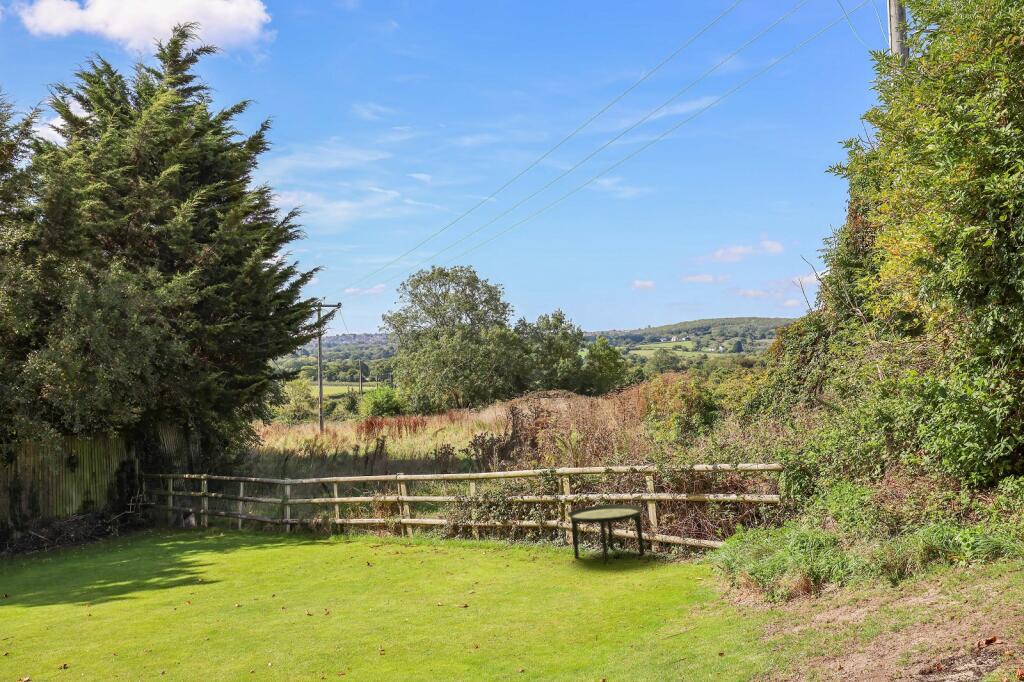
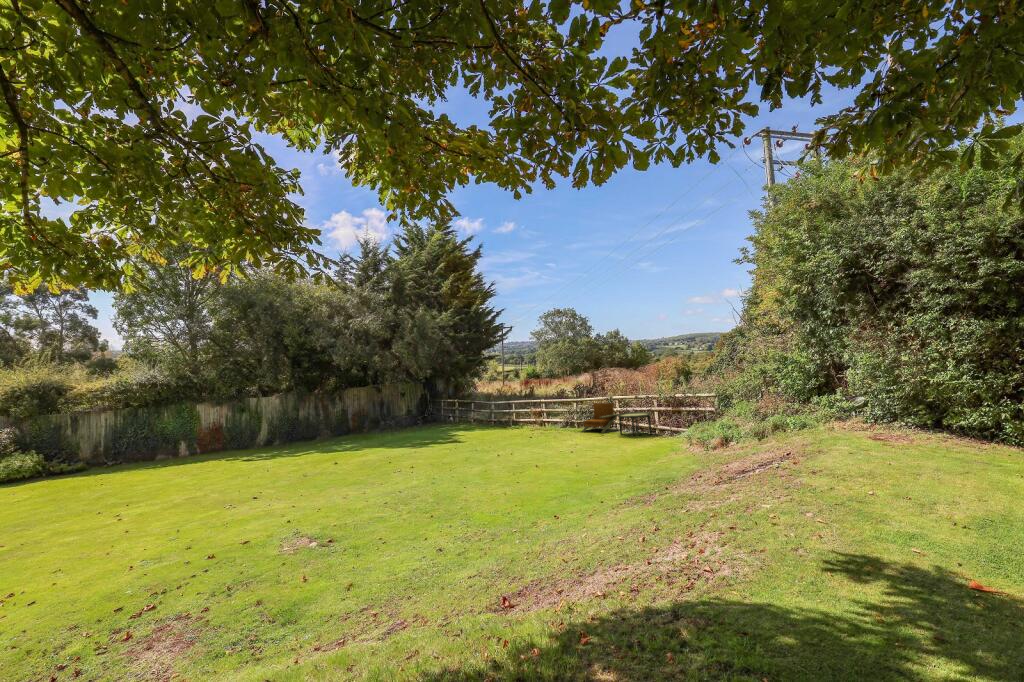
lounge chair: none [485,484,572,555] -> present [581,403,619,433]

